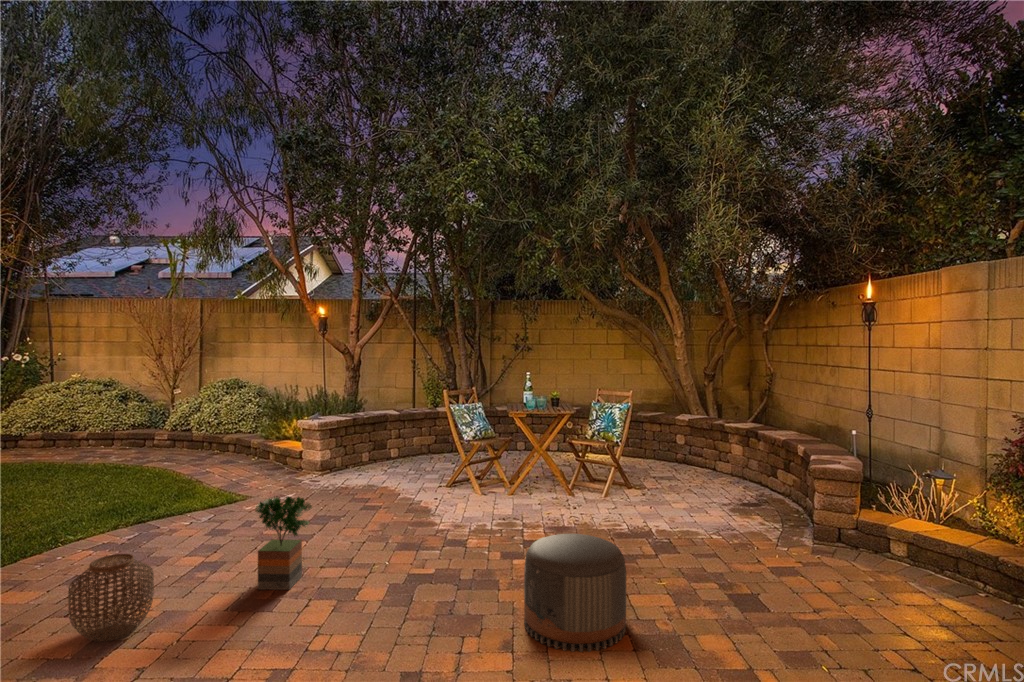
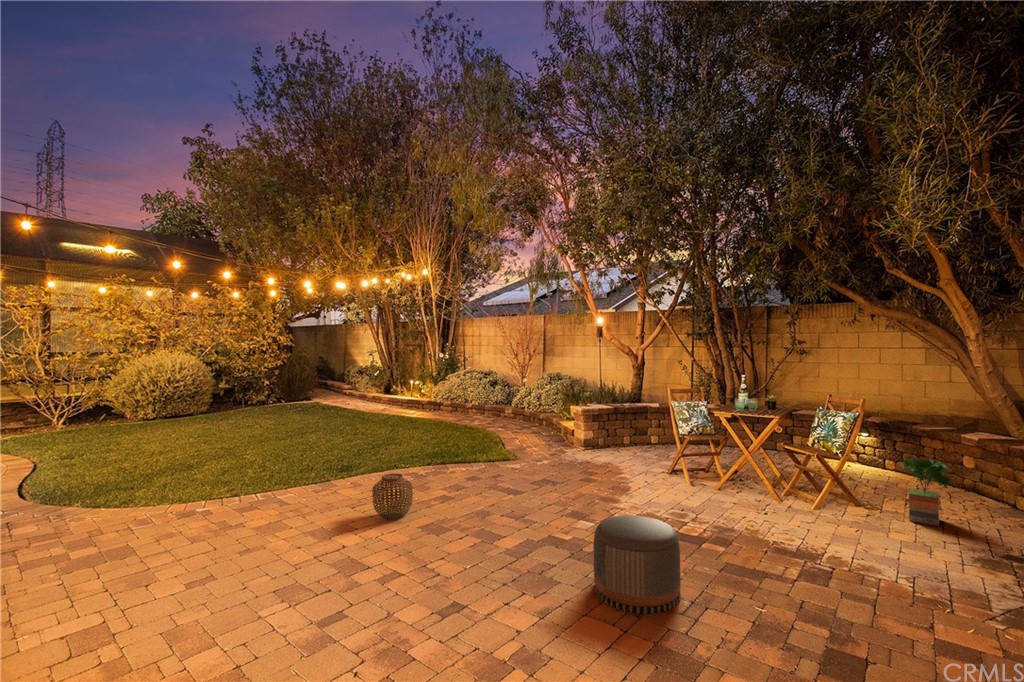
potted tree: present [256,497,312,590] -> present [901,458,952,526]

